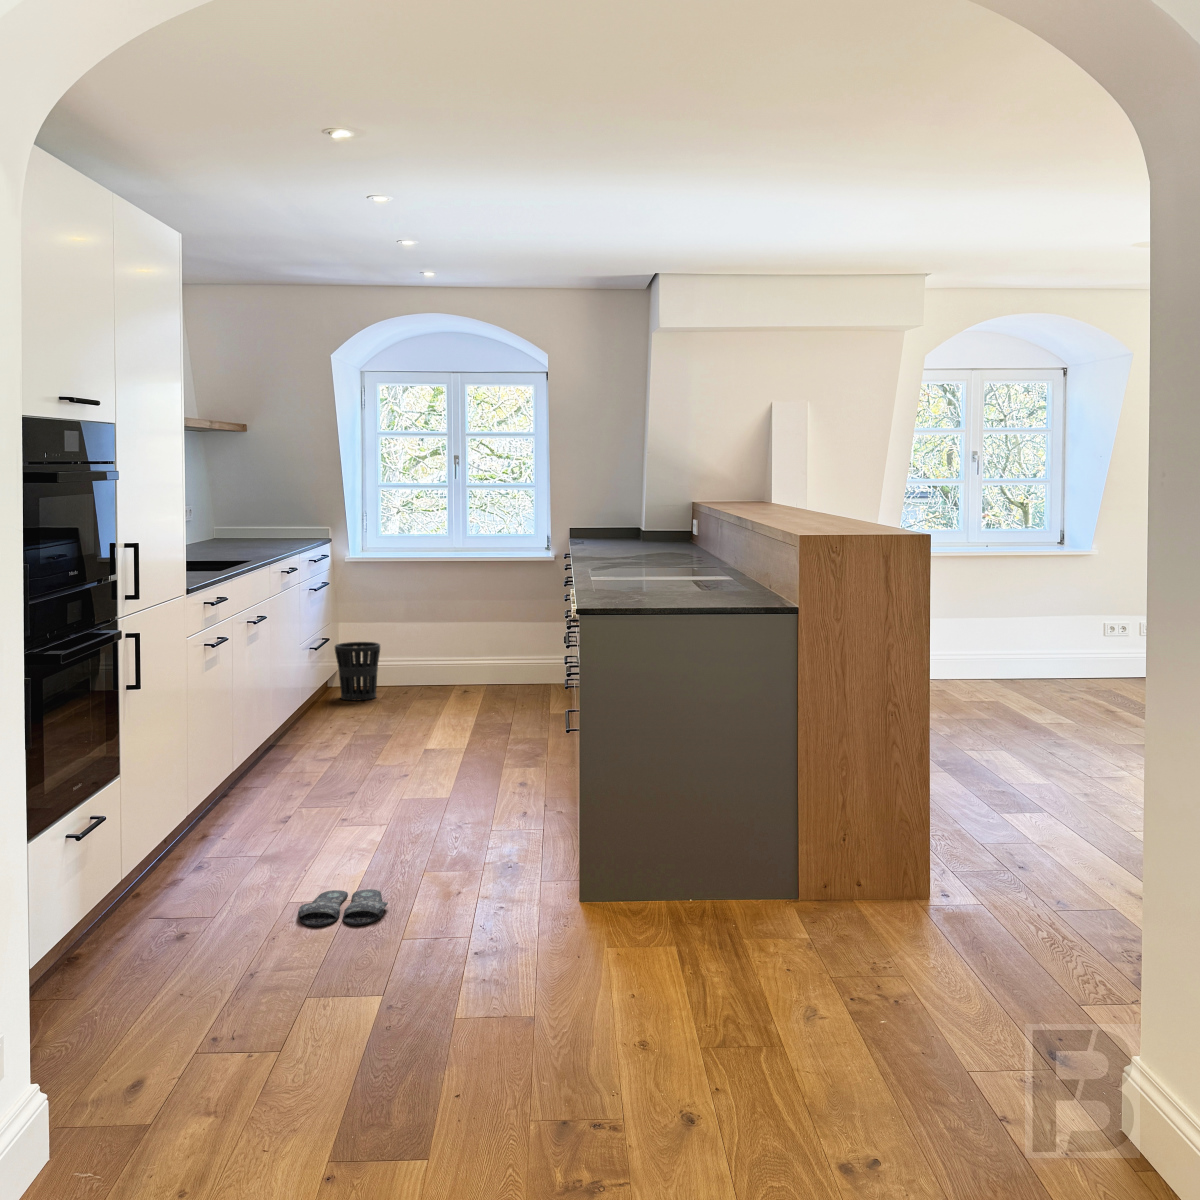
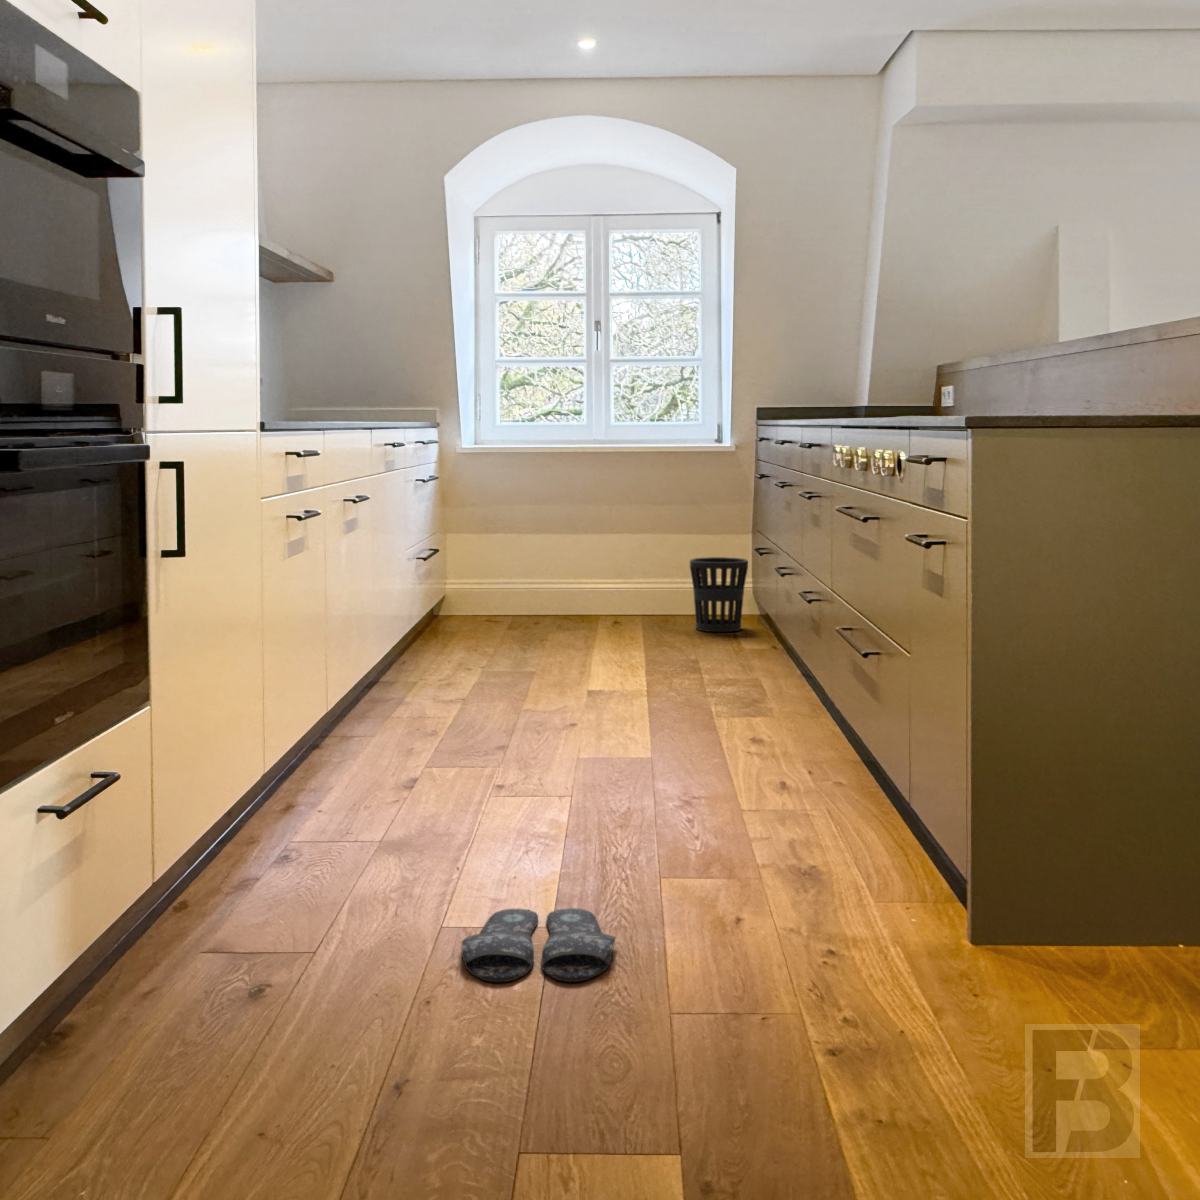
wastebasket: present [335,642,380,700] -> present [690,557,748,632]

